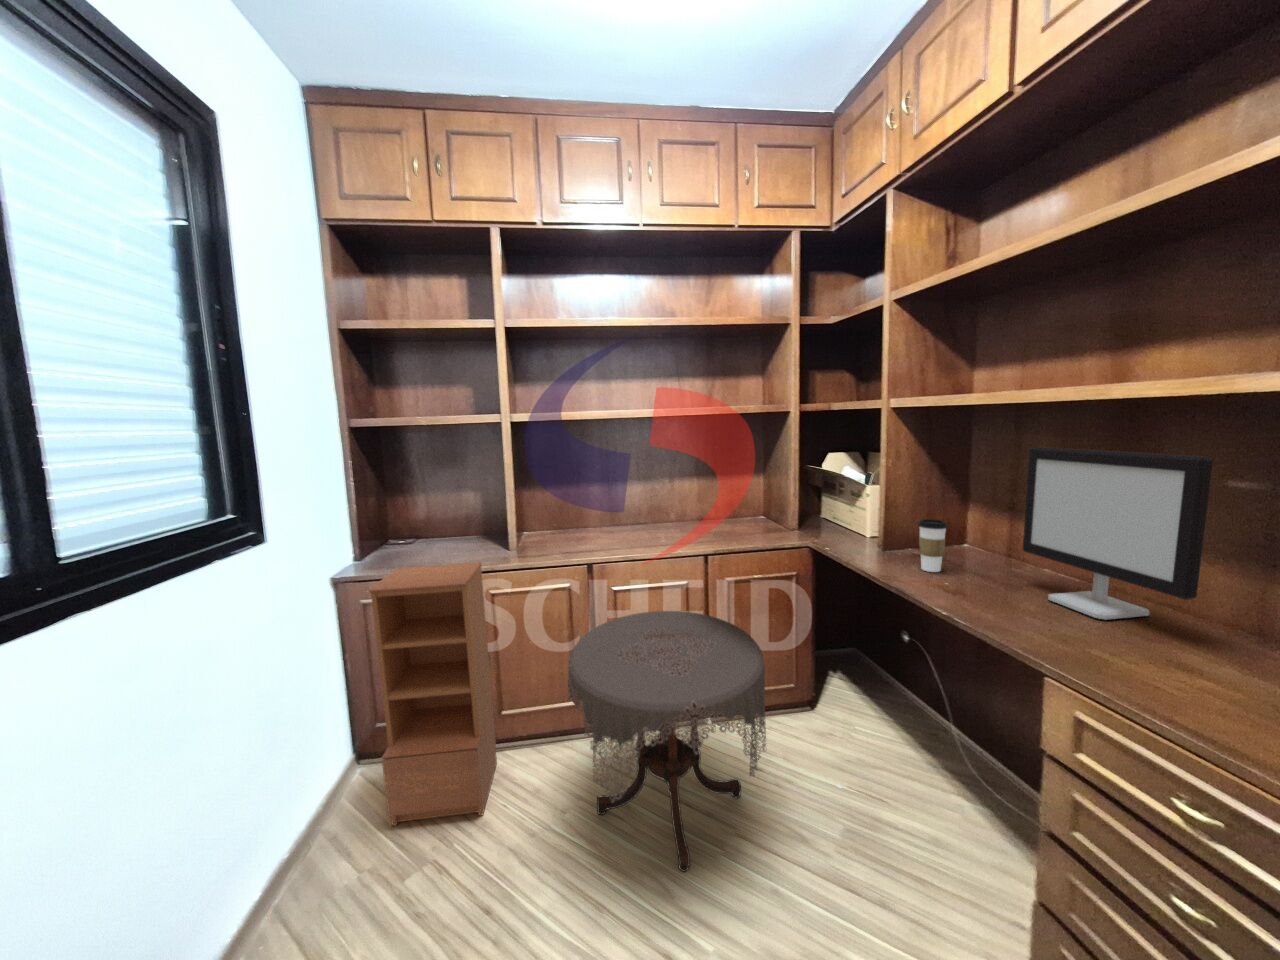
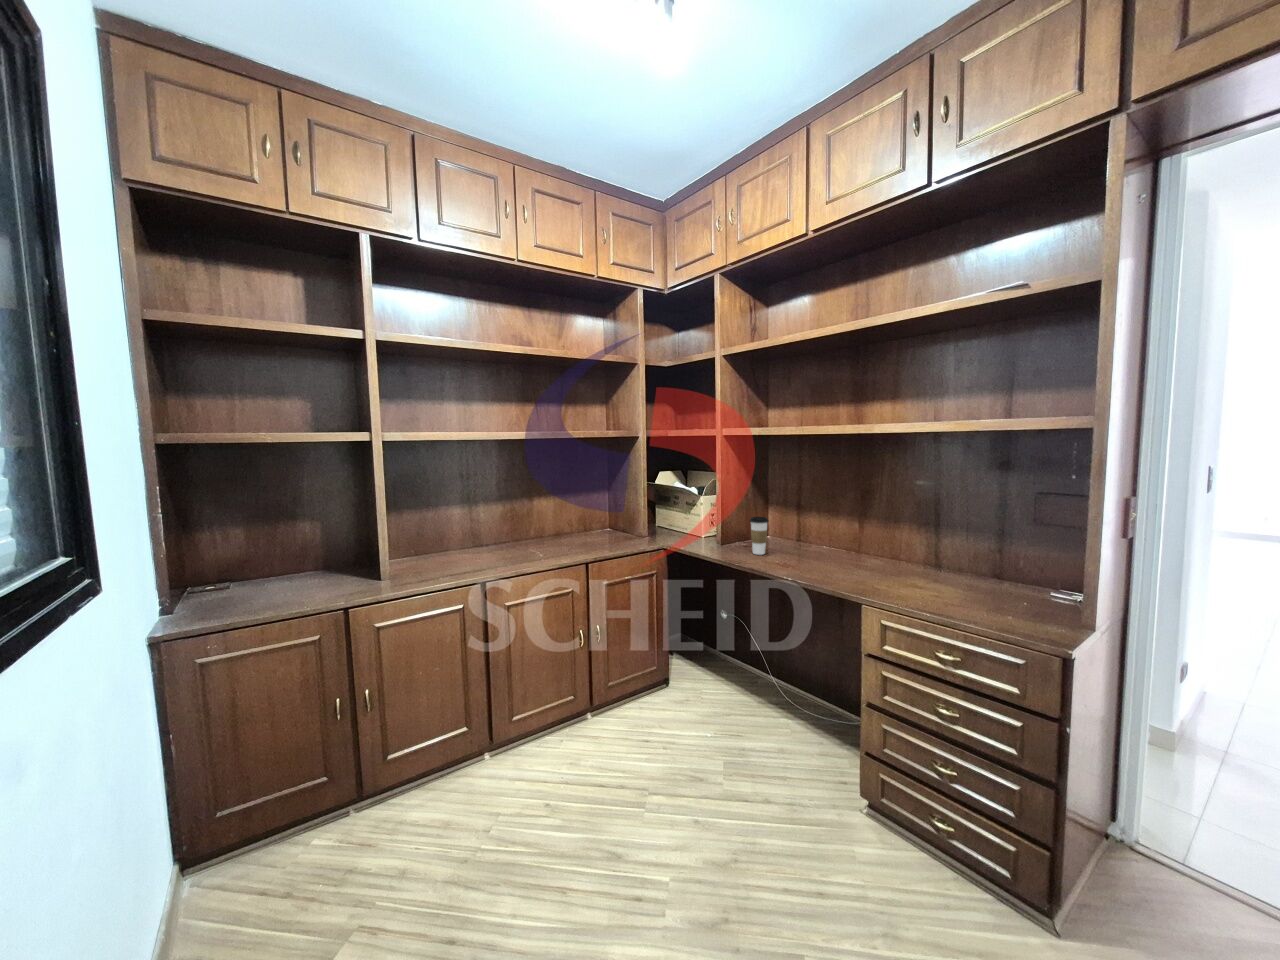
computer monitor: present [1023,447,1213,619] -> none [812,464,906,569]
bookcase: present [368,562,497,826] -> none [253,596,398,922]
side table: present [568,611,766,872] -> none [489,616,670,834]

